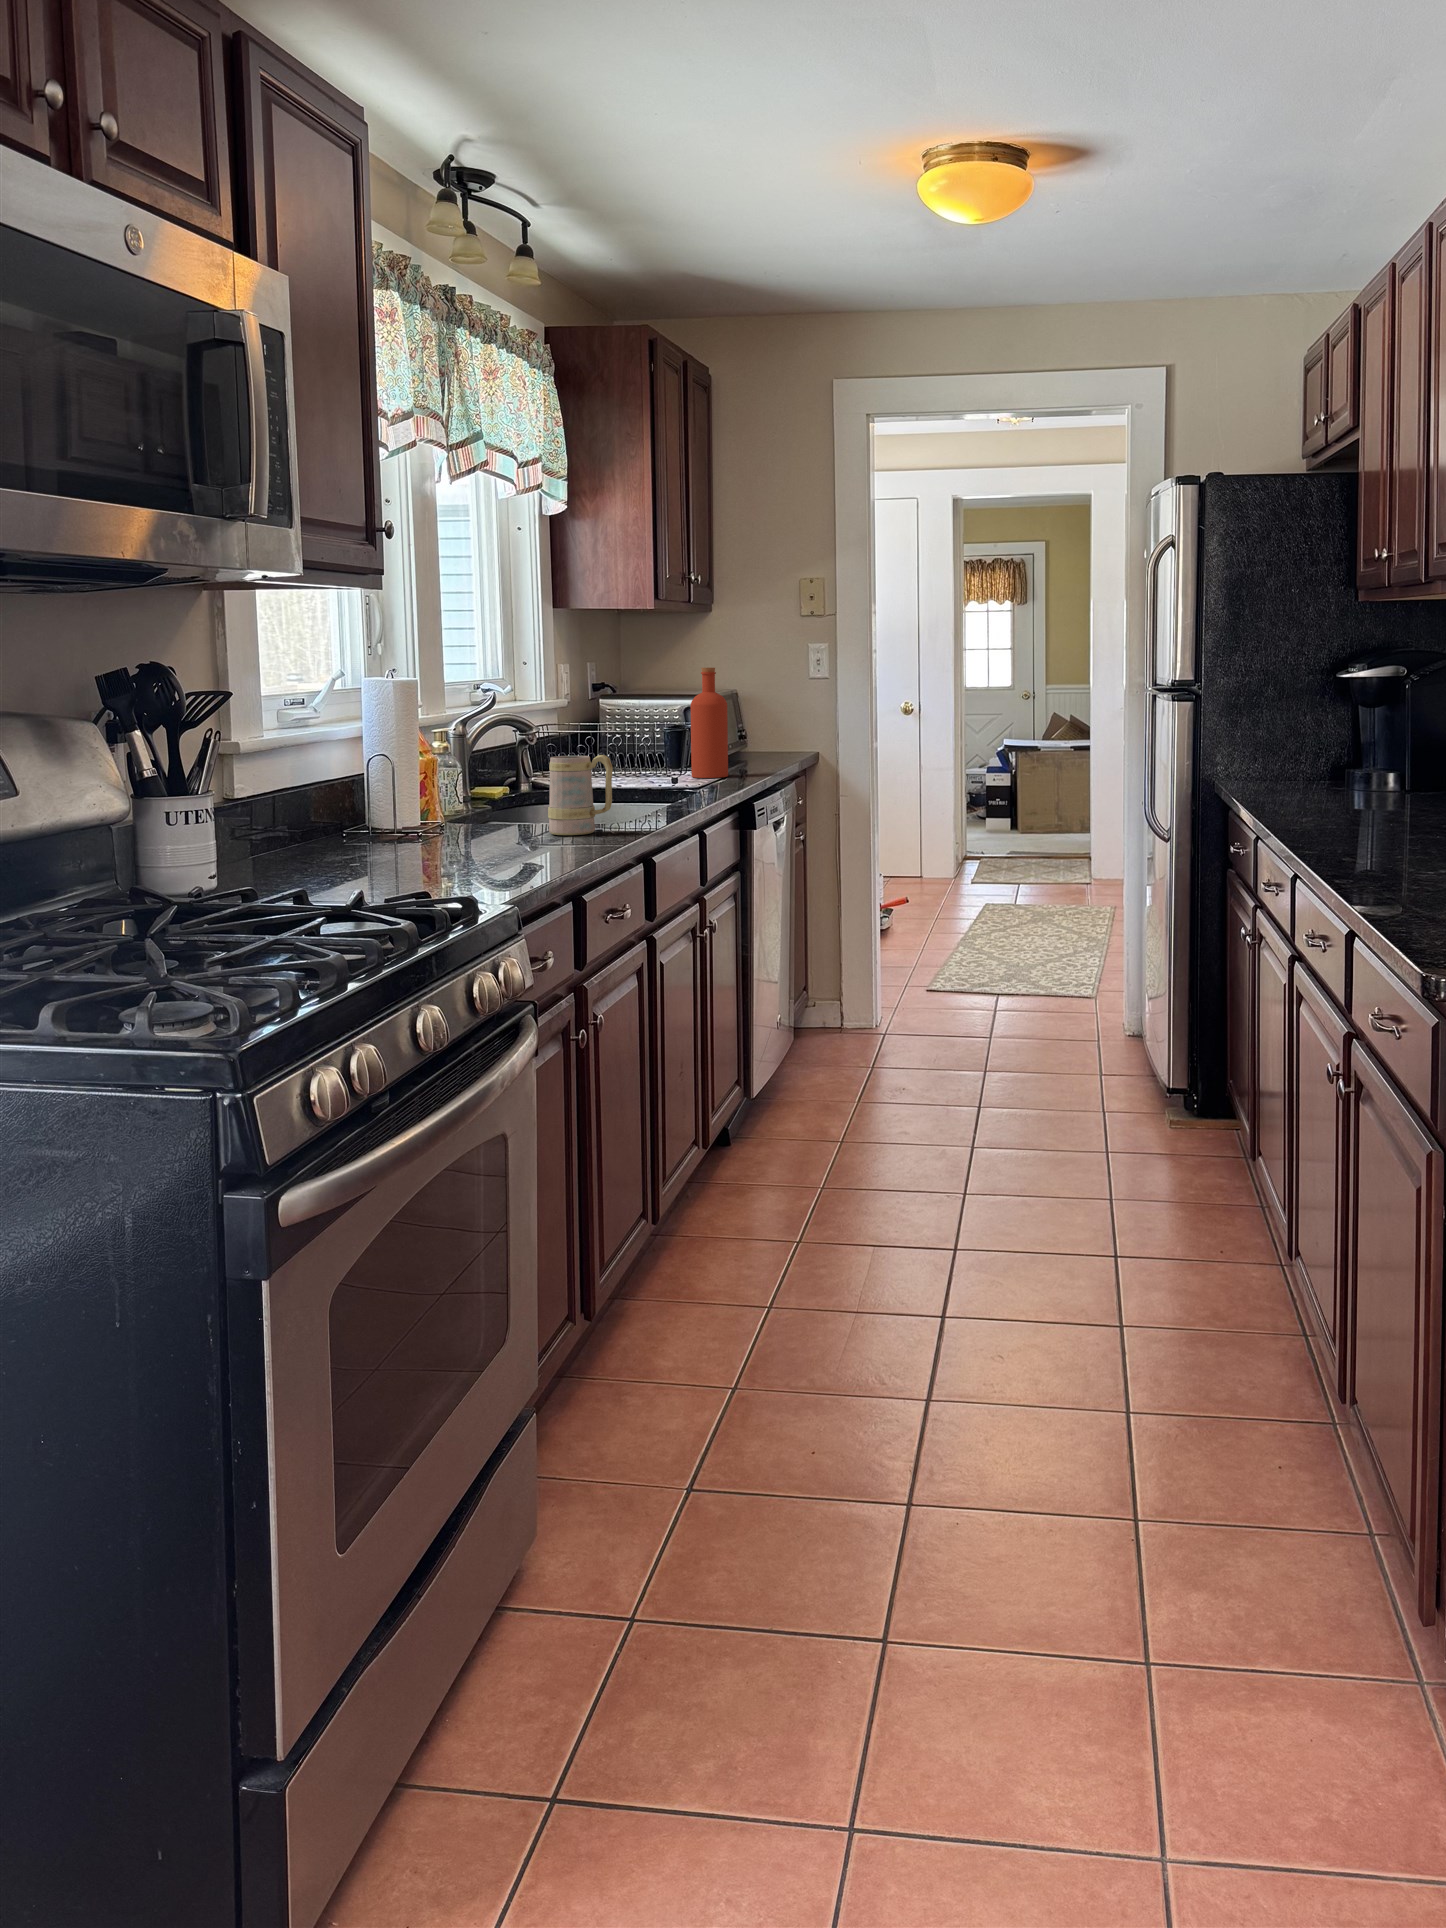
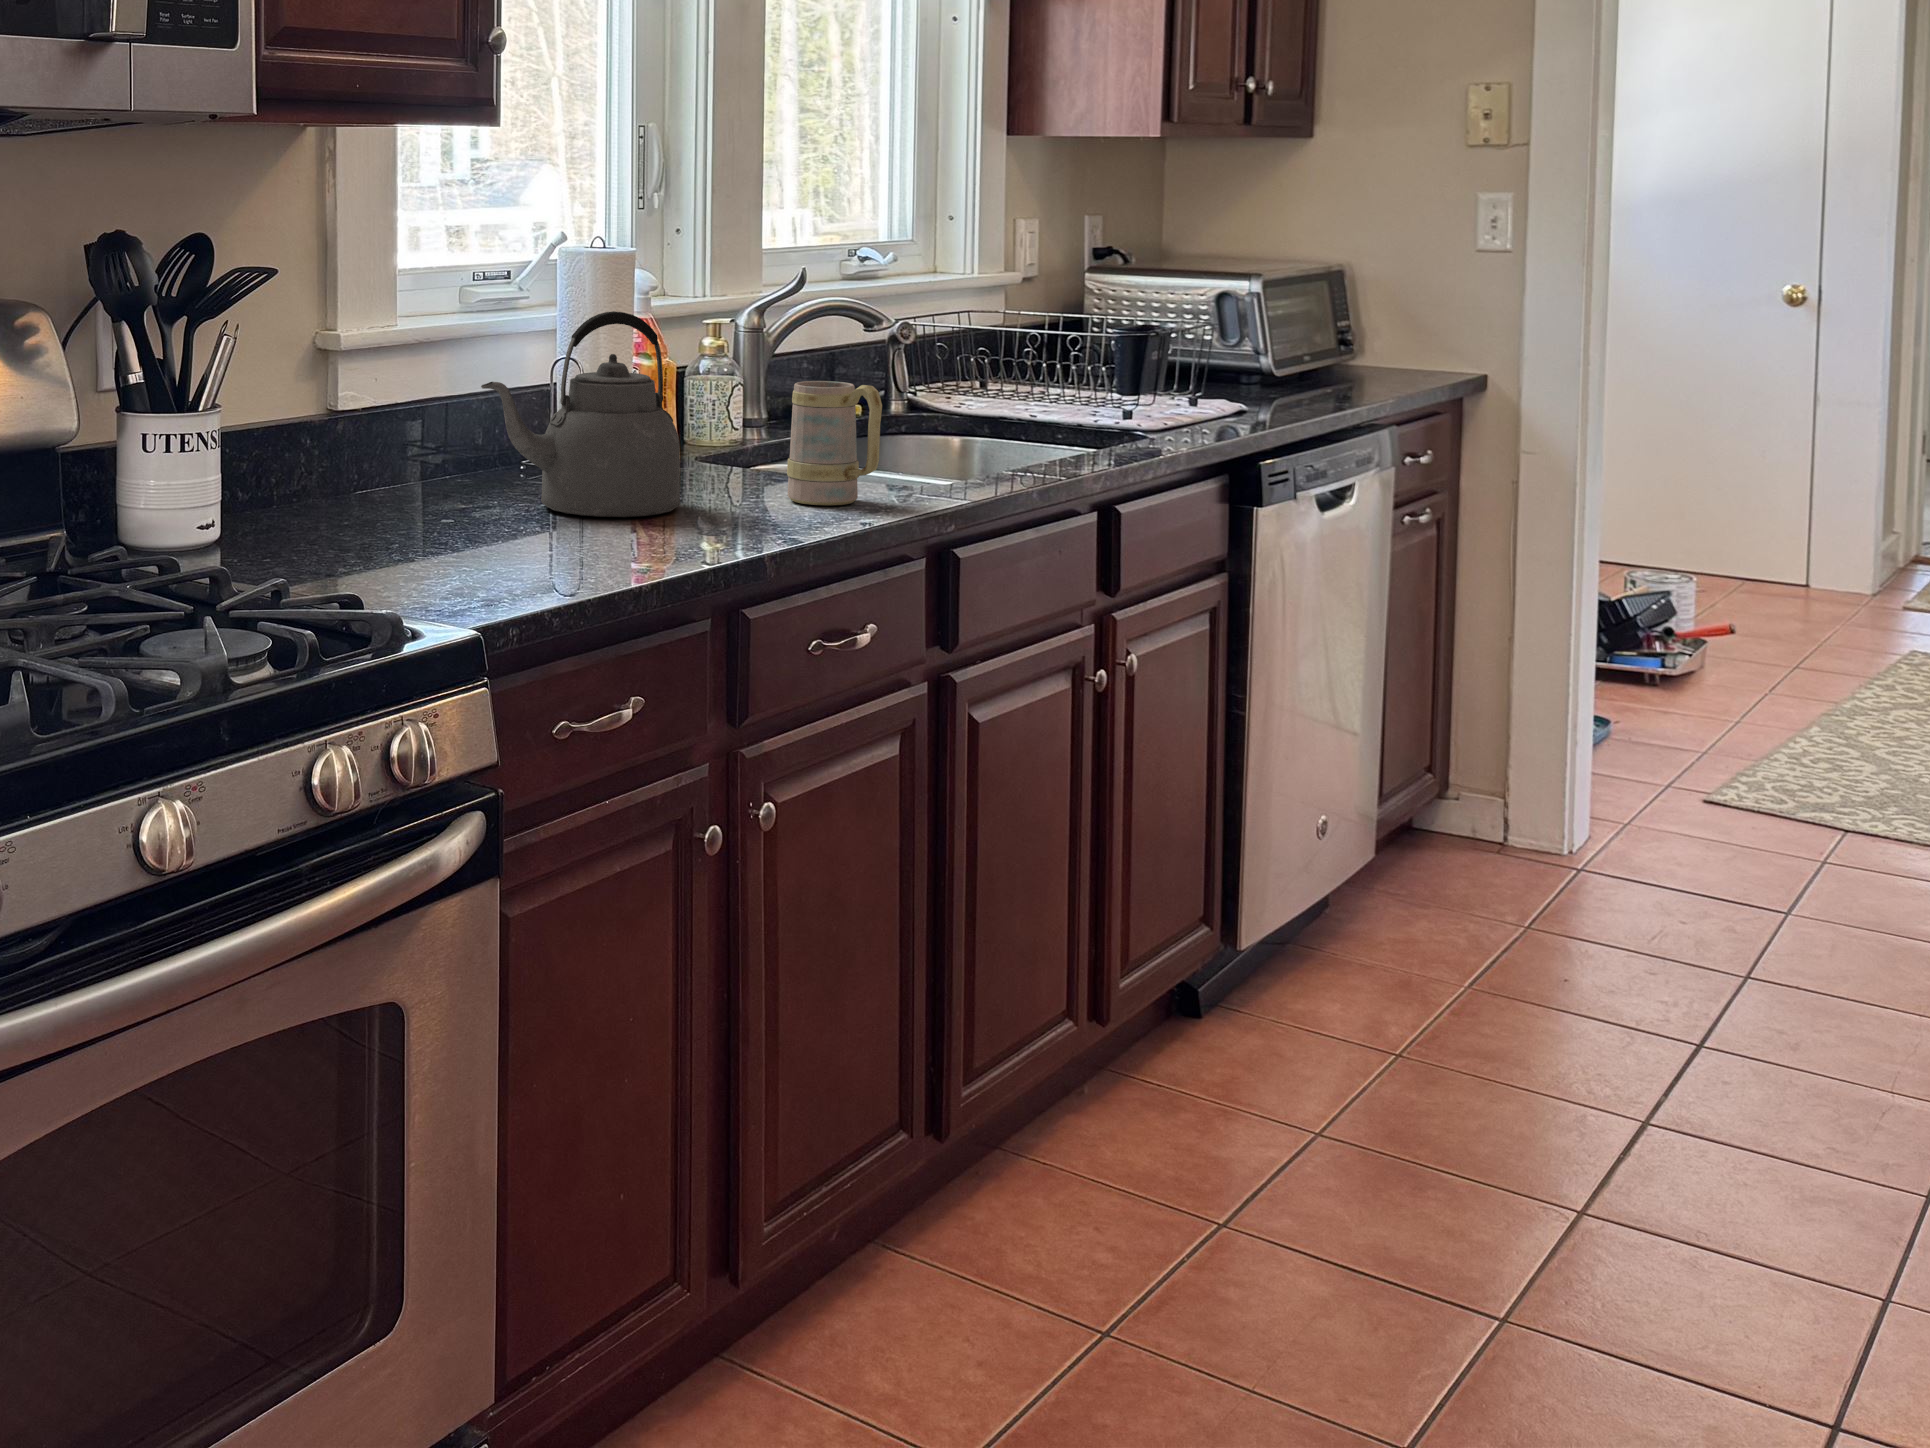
bottle: present [691,668,728,778] -> none [1192,233,1258,412]
kettle: none [359,713,494,853] -> present [481,311,680,517]

